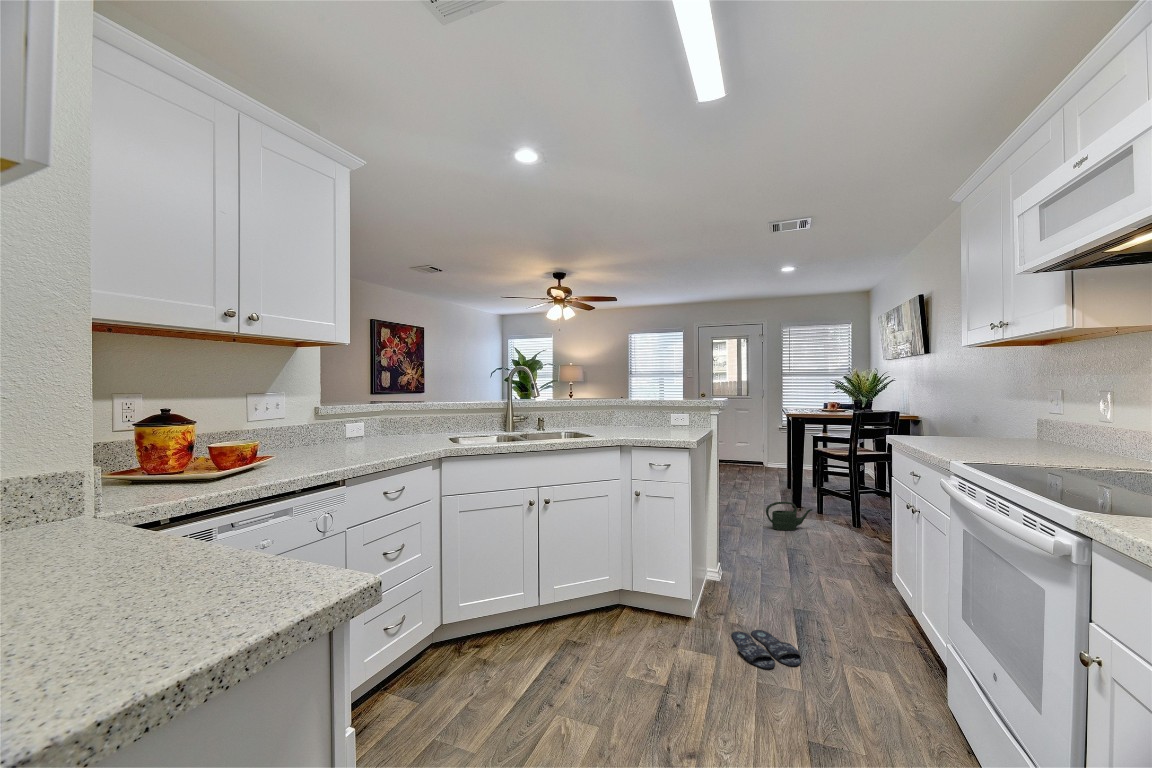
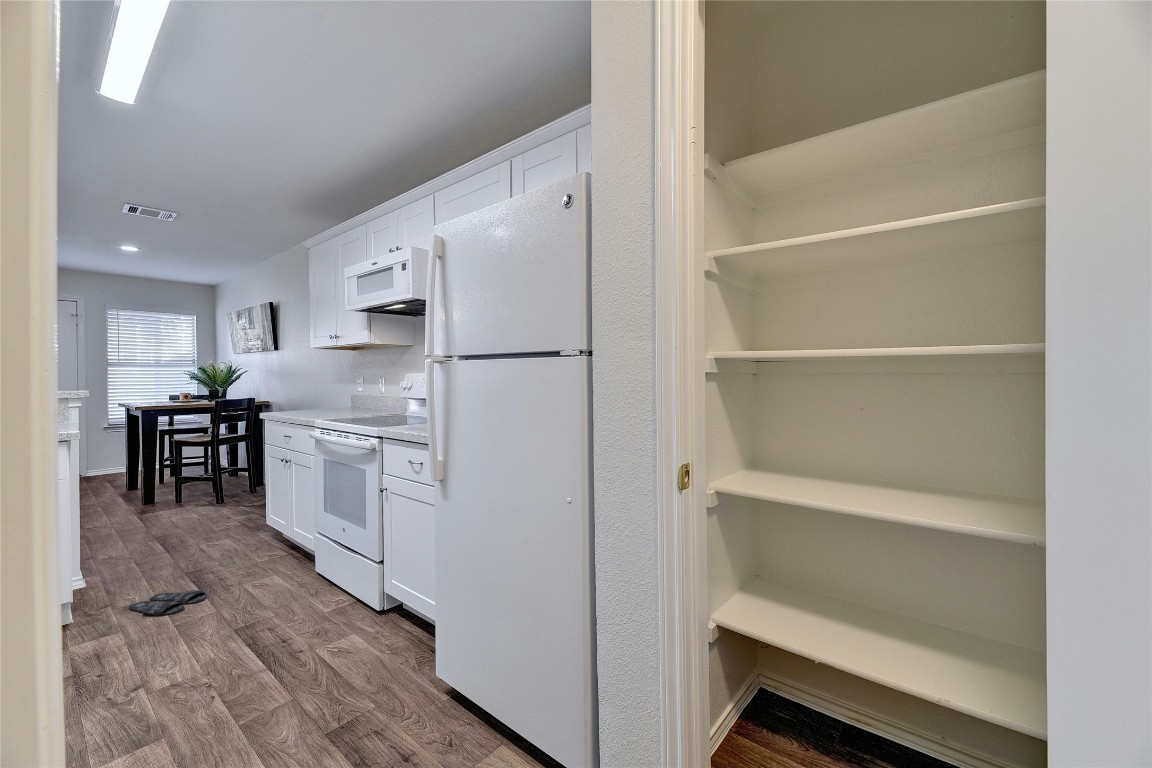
watering can: present [766,502,812,530] -> none [120,494,176,525]

